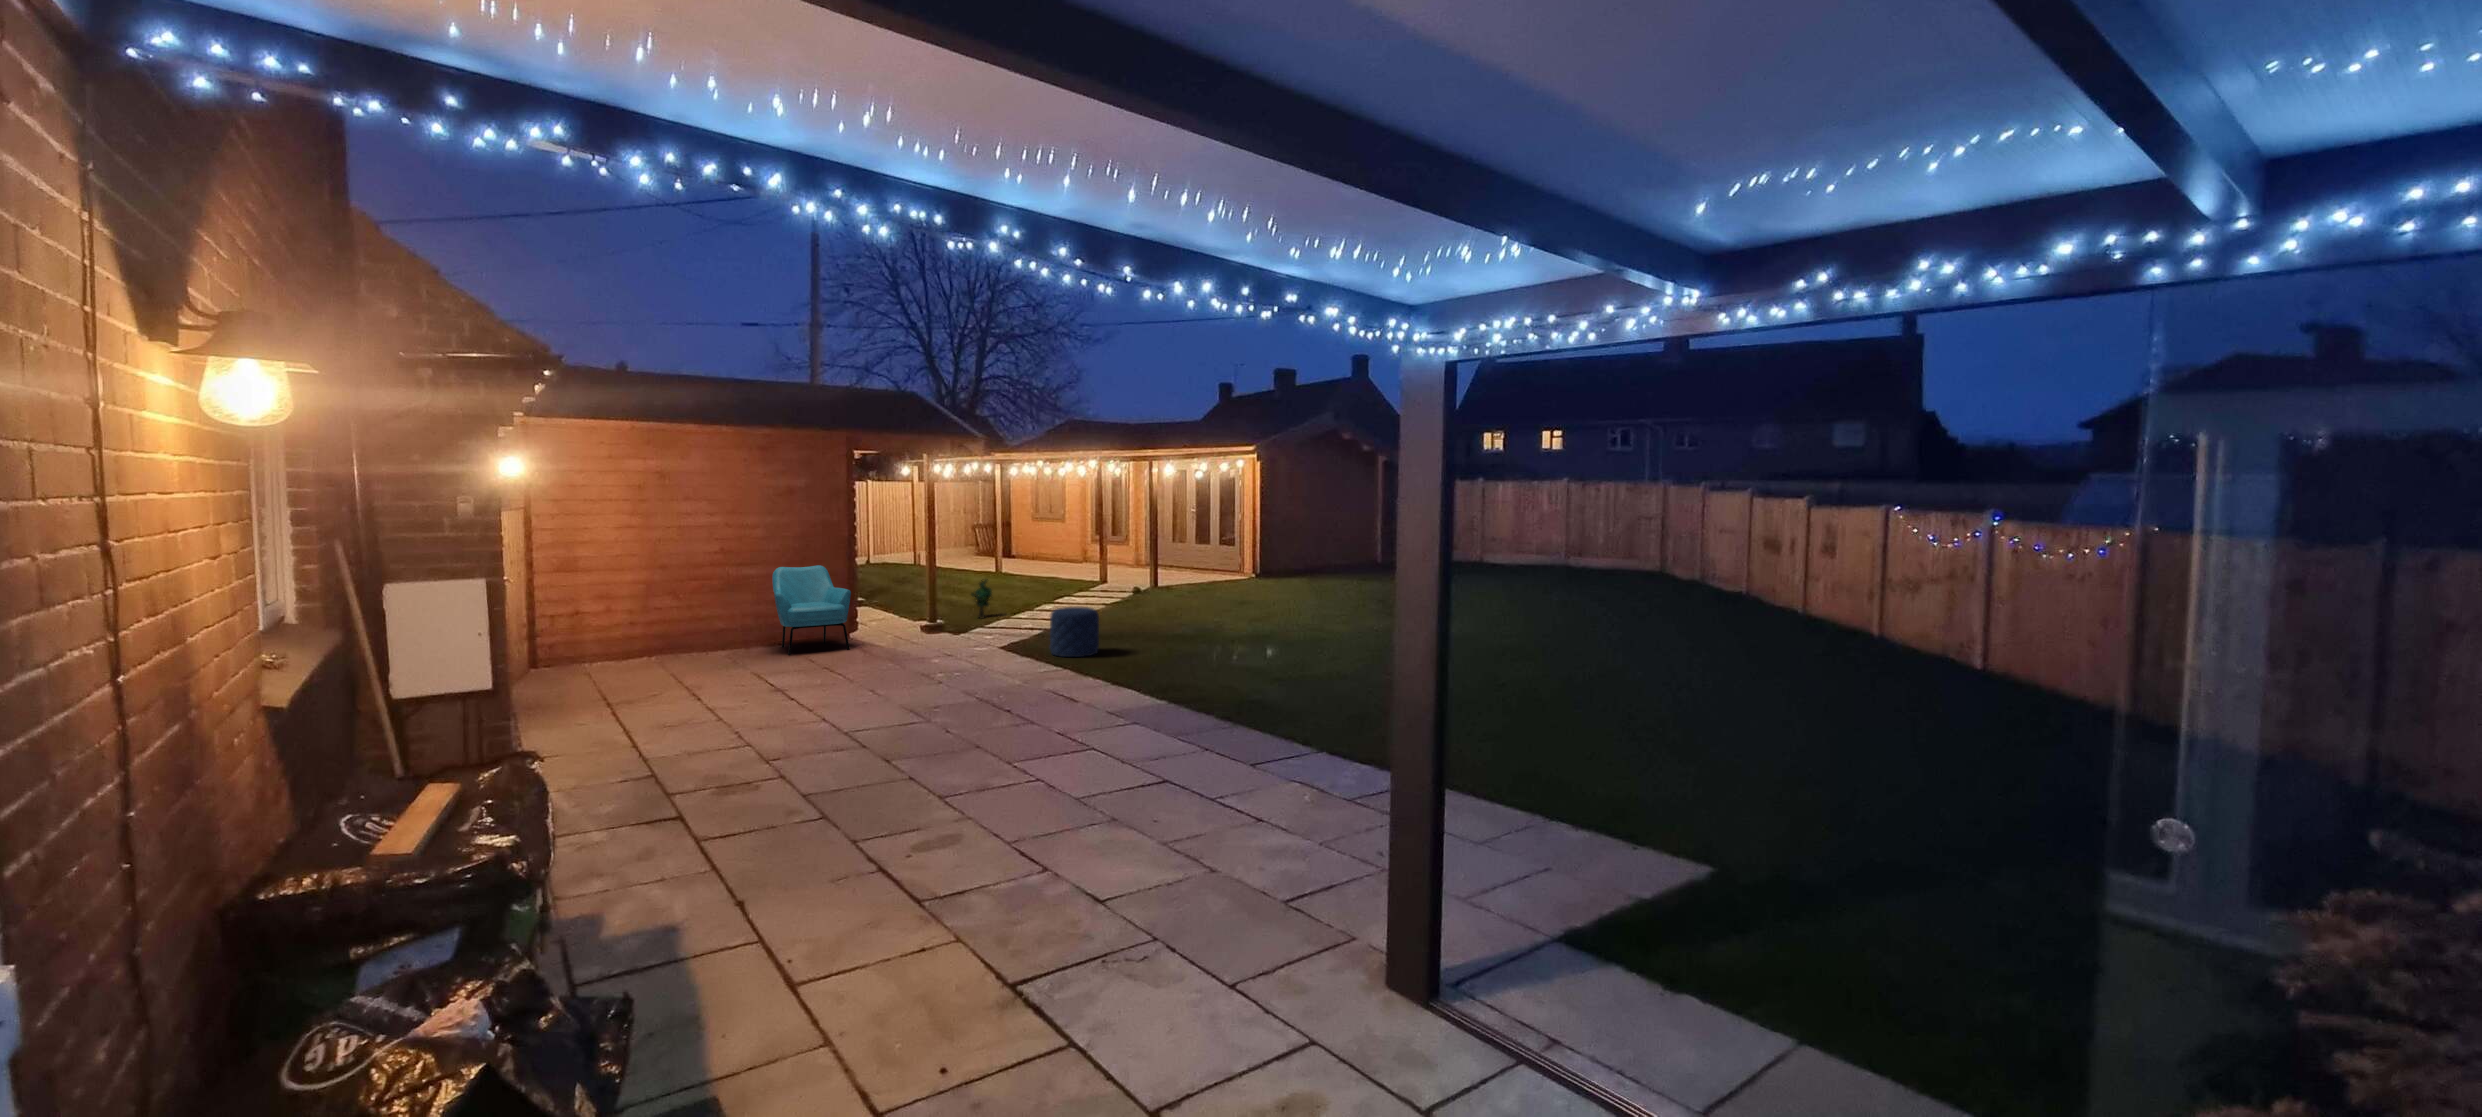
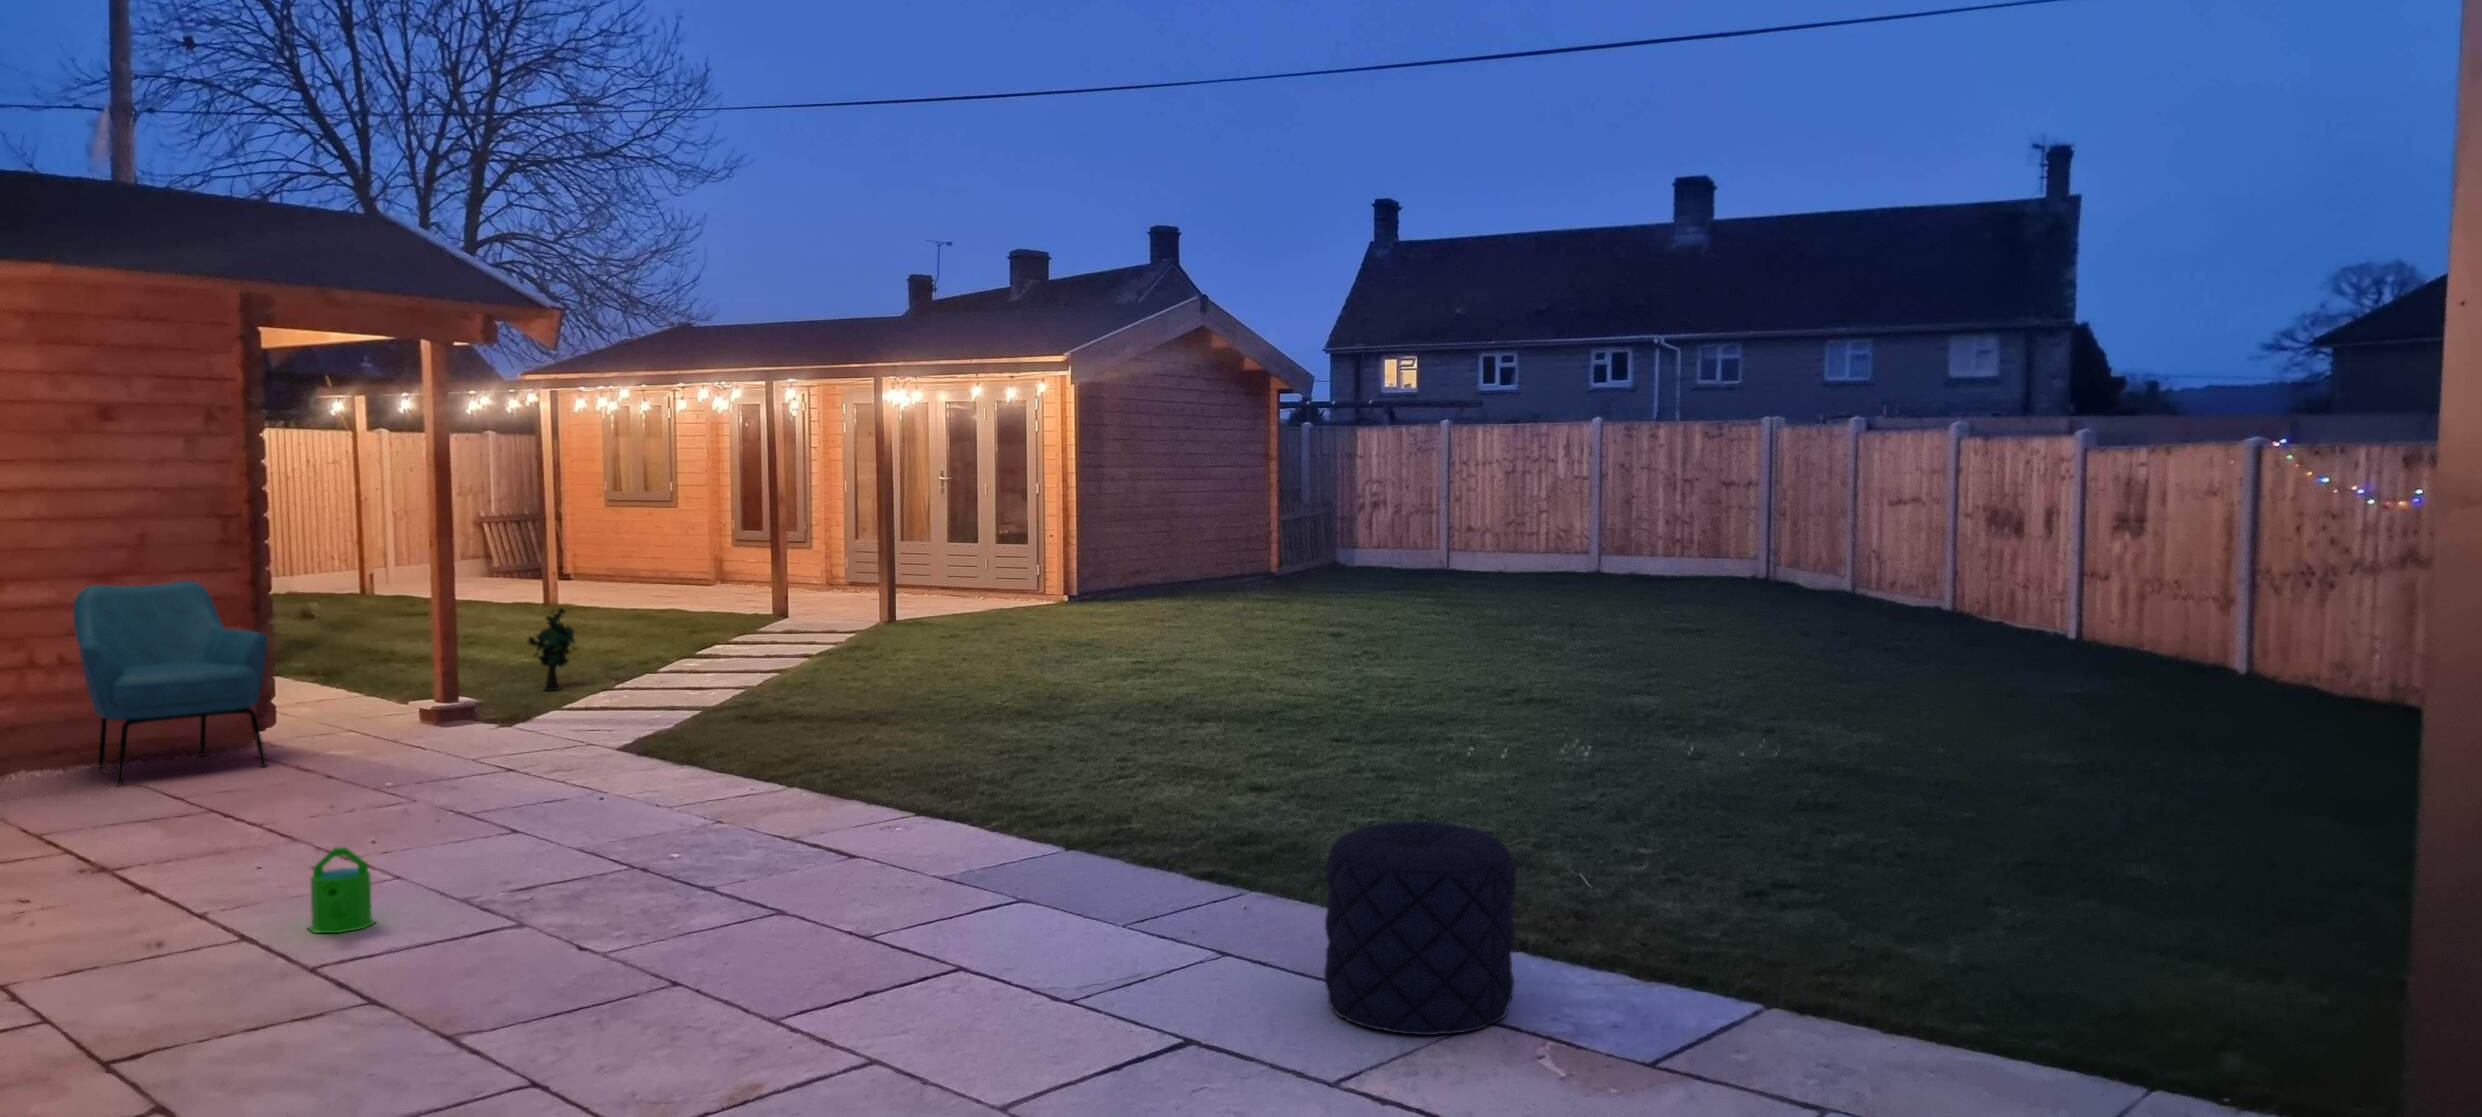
pouf: present [1050,606,1099,657] -> present [1324,821,1516,1035]
watering can: none [852,683,878,718] -> present [308,847,375,933]

